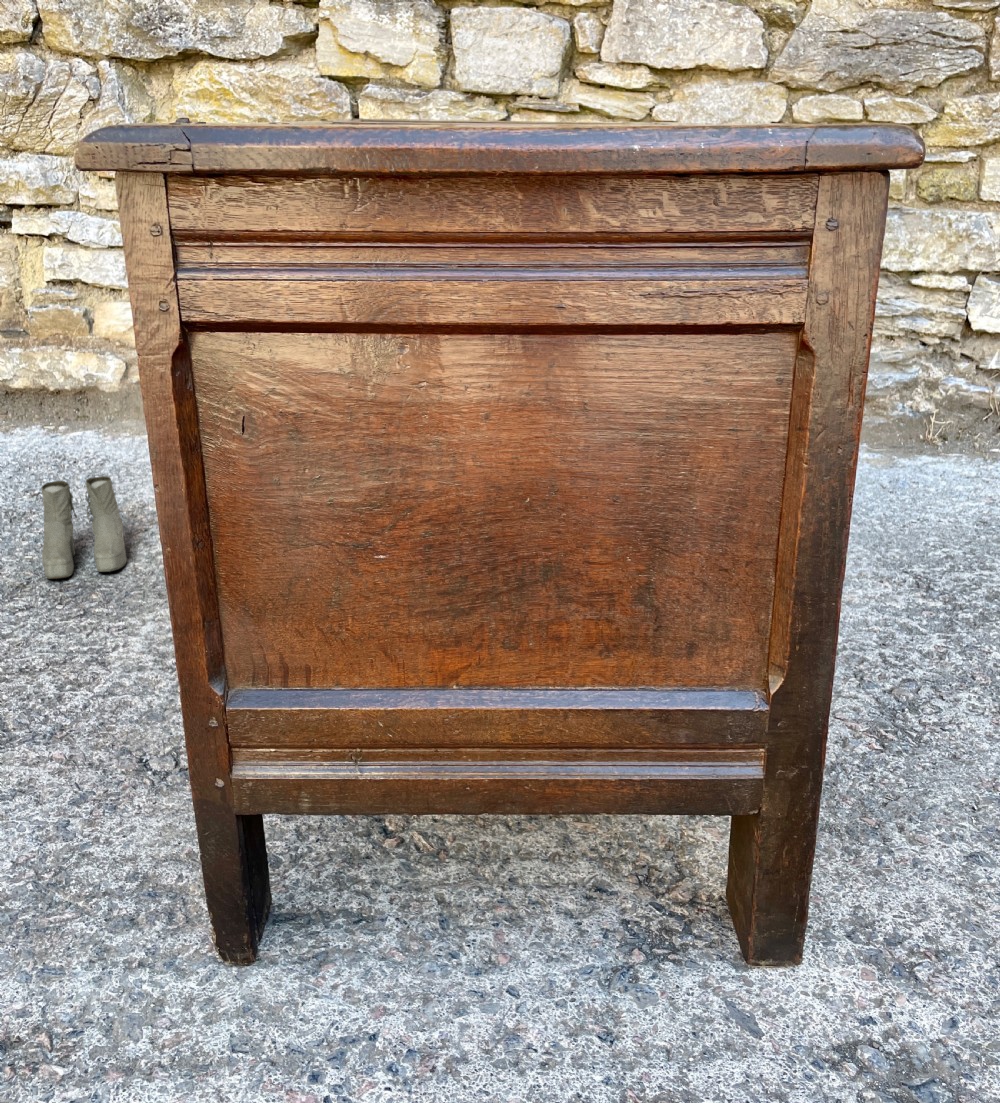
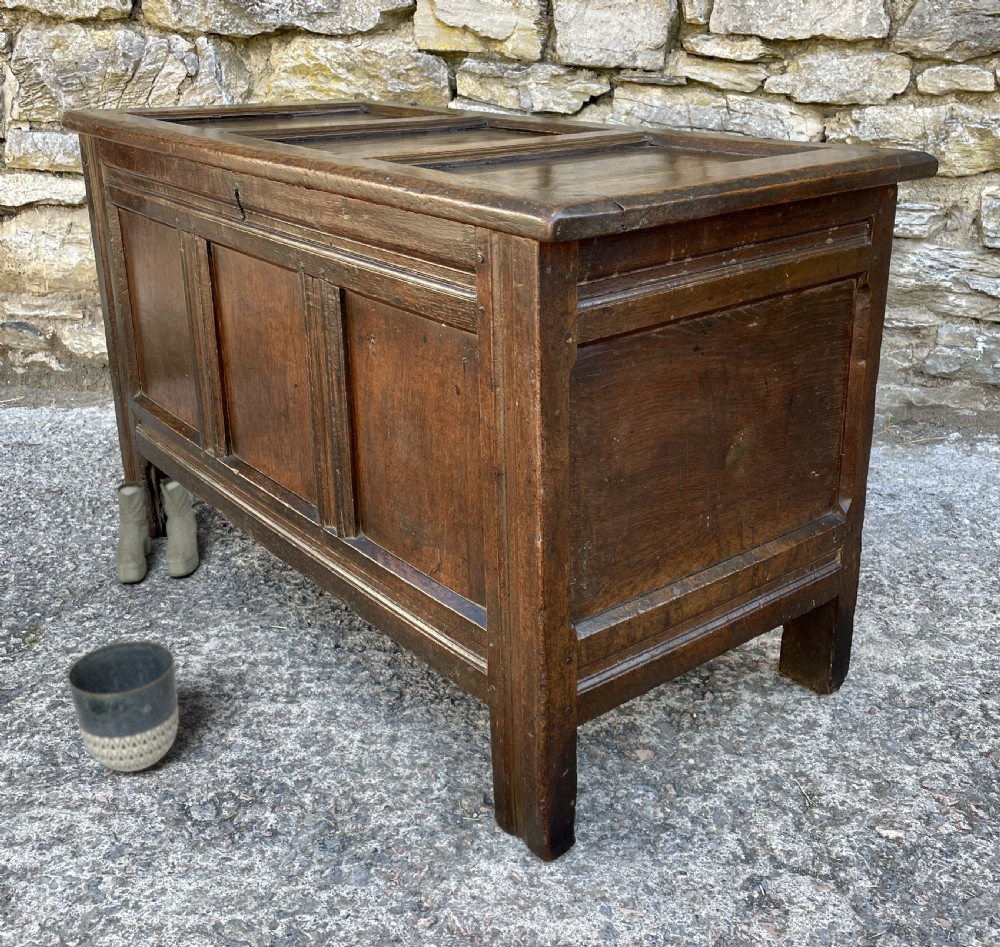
planter: none [19,604,132,731] -> present [67,641,179,772]

